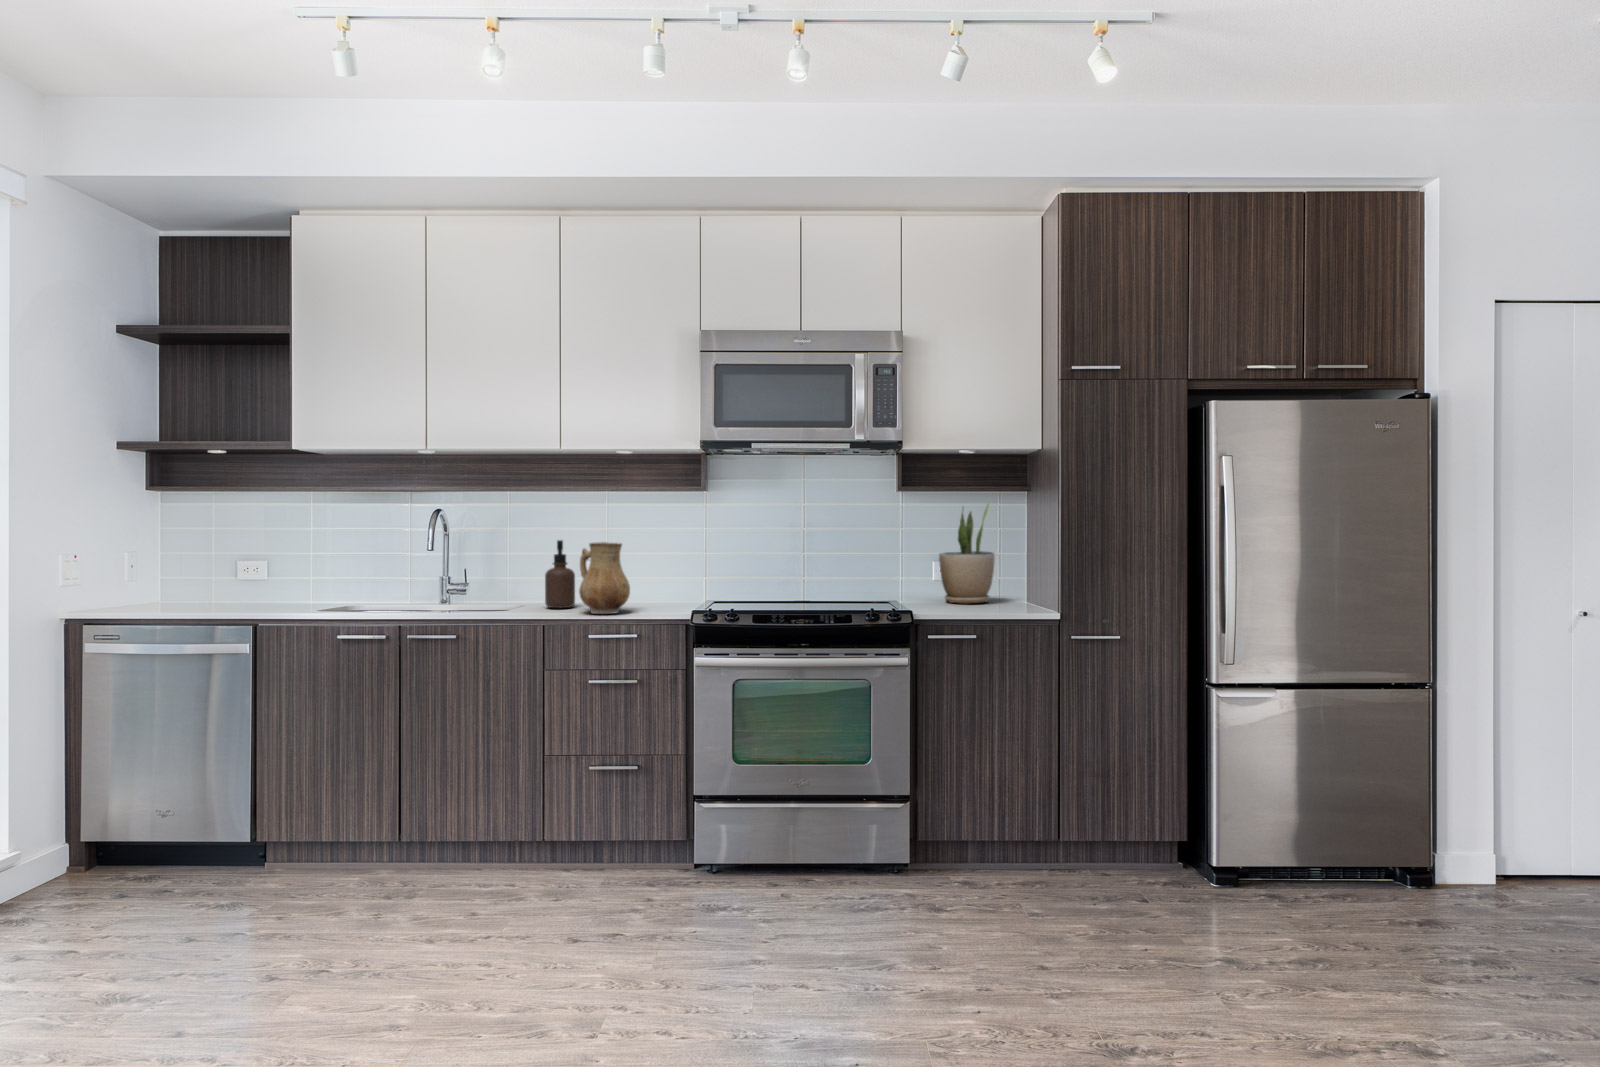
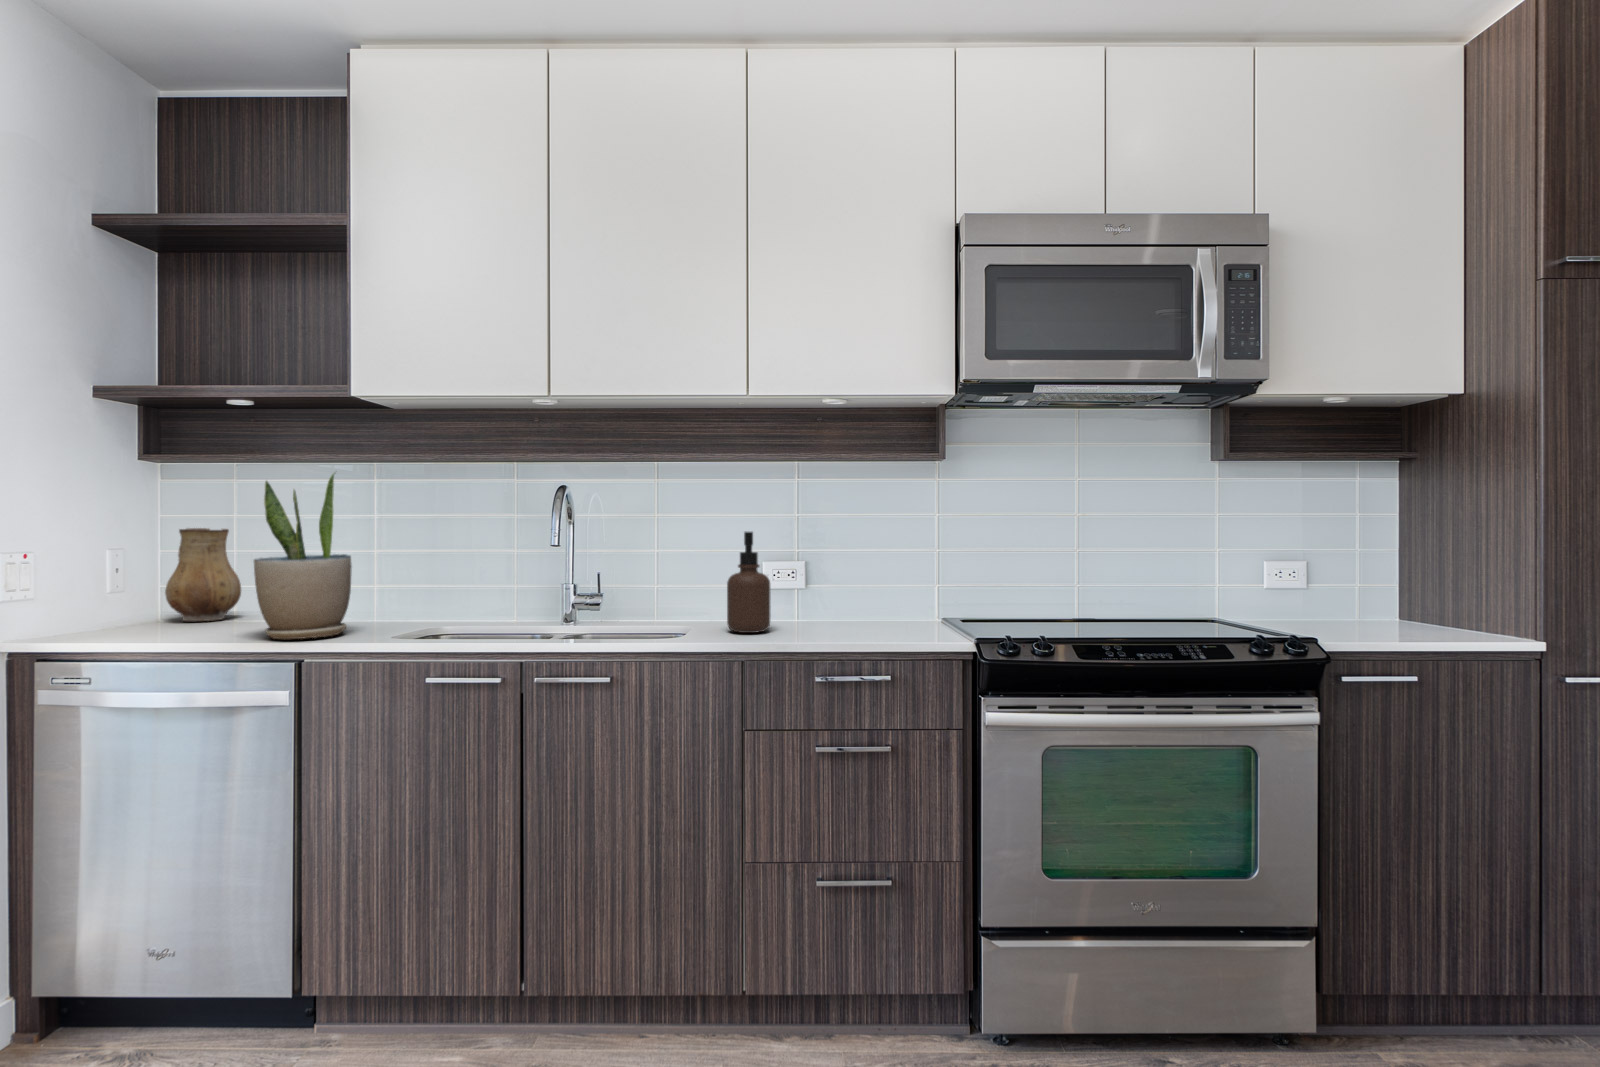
potted plant: present [939,503,995,603] -> present [254,474,352,639]
ceramic pitcher: present [579,542,630,614] -> present [165,528,241,621]

